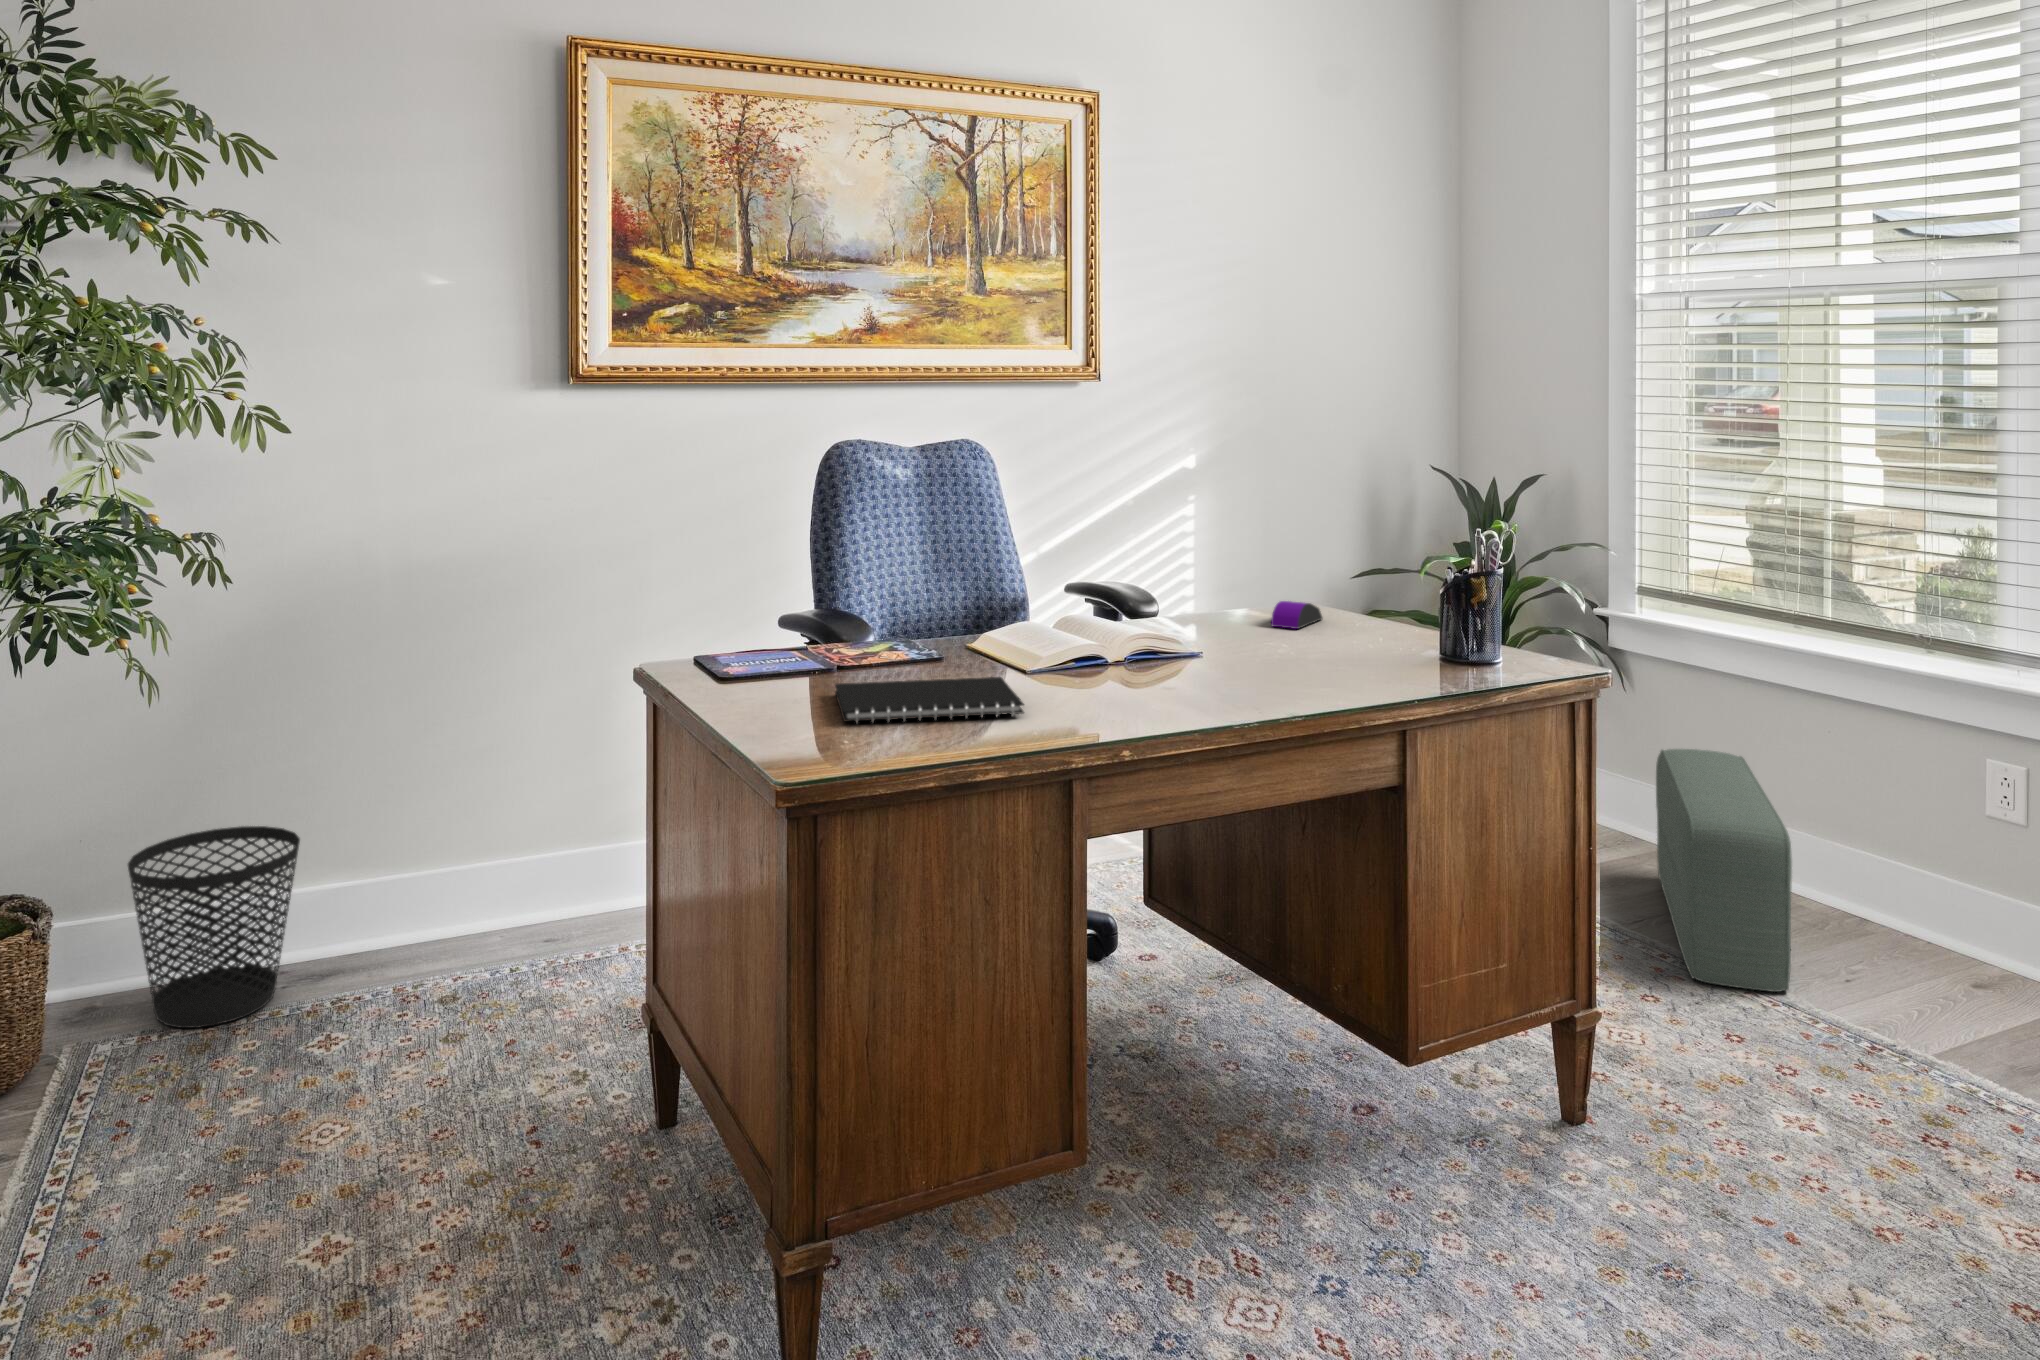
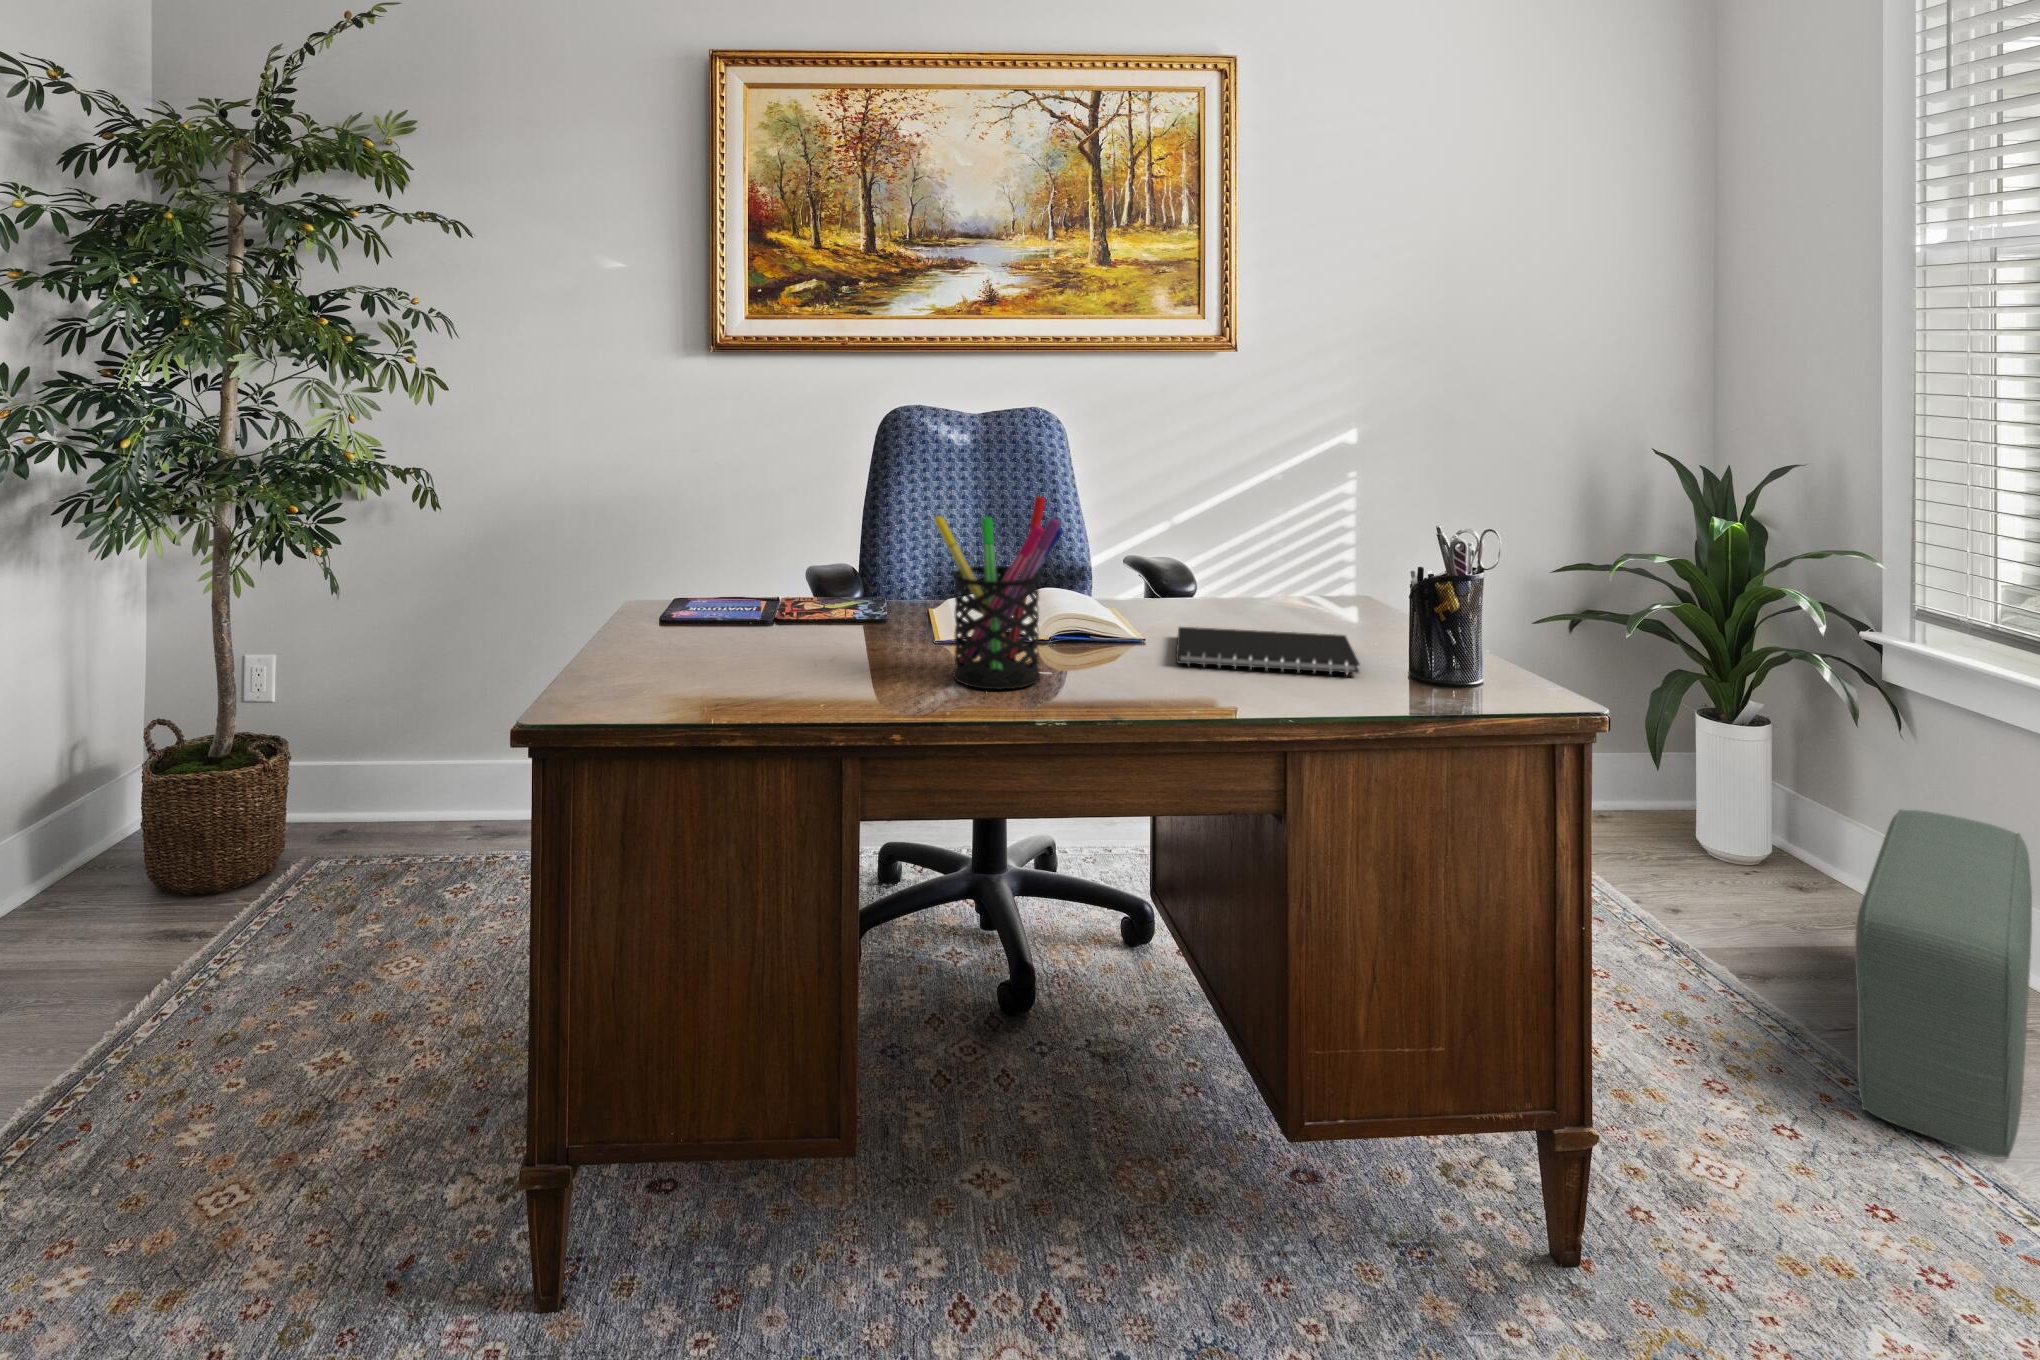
pen holder: none [1096,523,1213,704] -> present [934,496,1063,689]
computer mouse: present [1271,601,1322,629] -> none [1263,588,1338,620]
notebook: present [835,677,1024,723] -> present [1176,627,1359,675]
wastebasket: present [128,826,300,1028] -> none [355,700,485,855]

